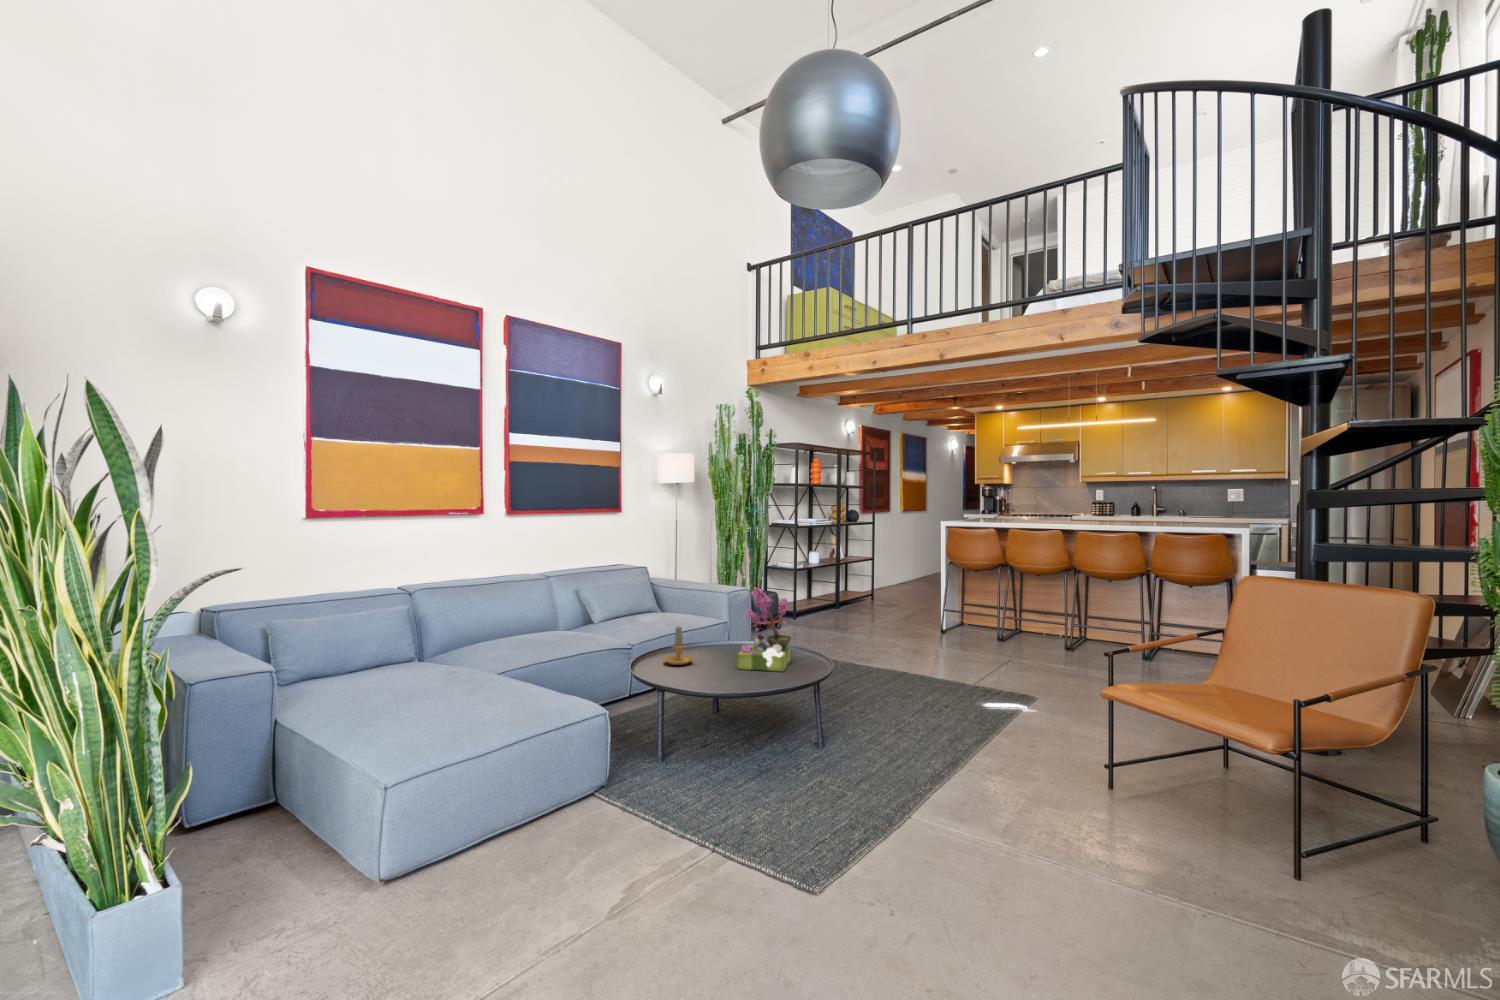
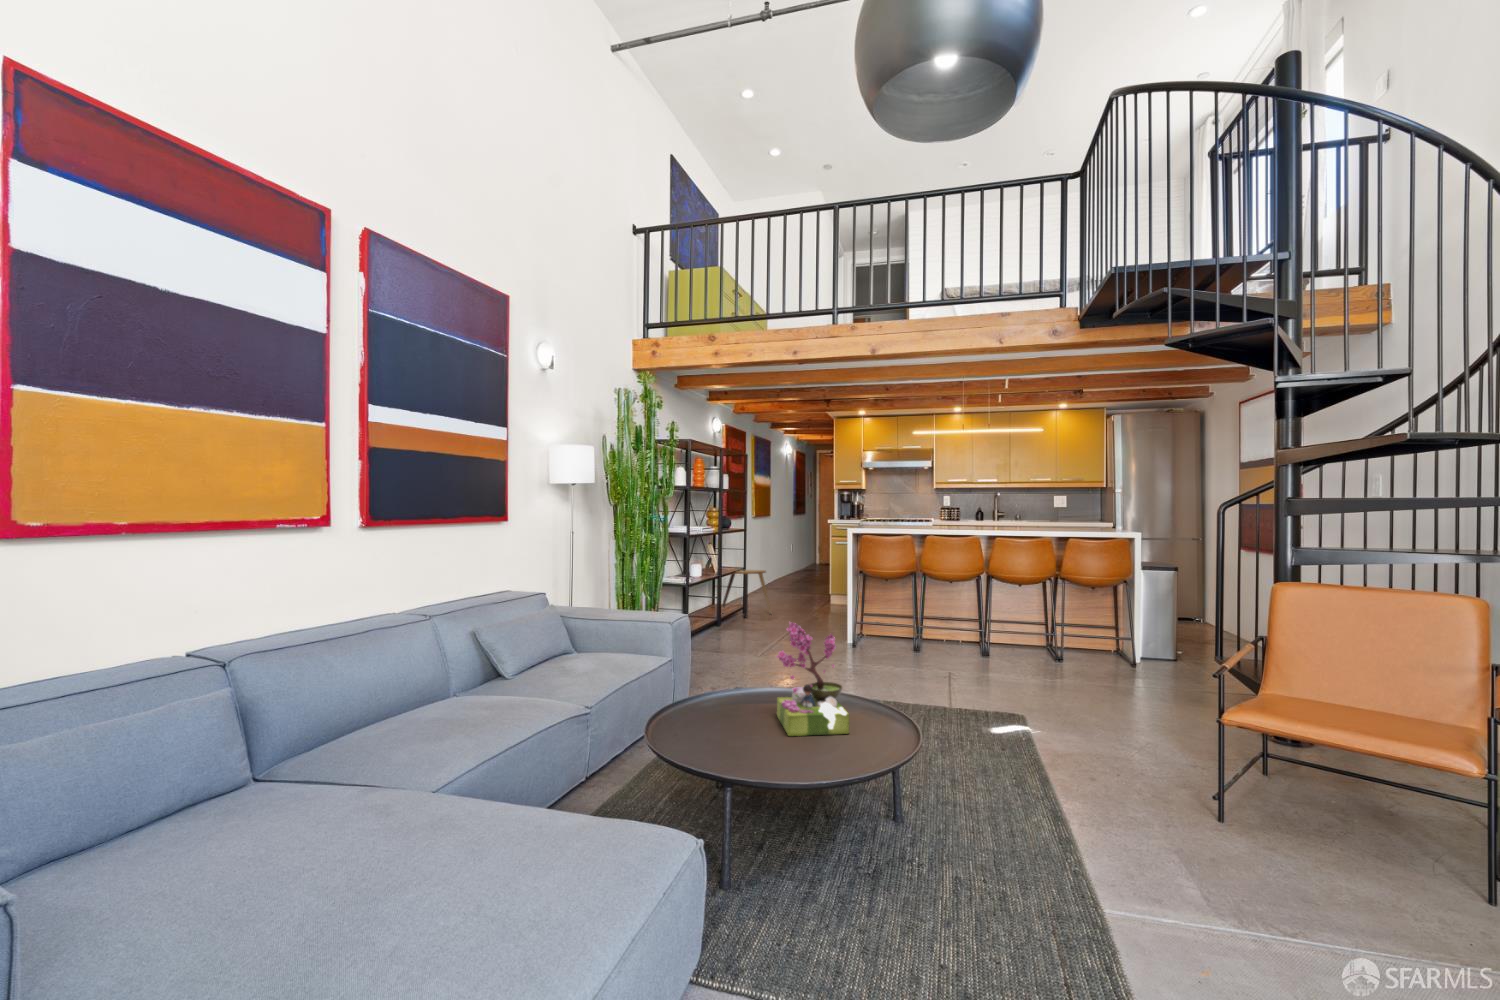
stool: none [848,561,896,605] -> present [723,570,772,618]
candle: present [664,627,694,665] -> none [679,681,730,738]

